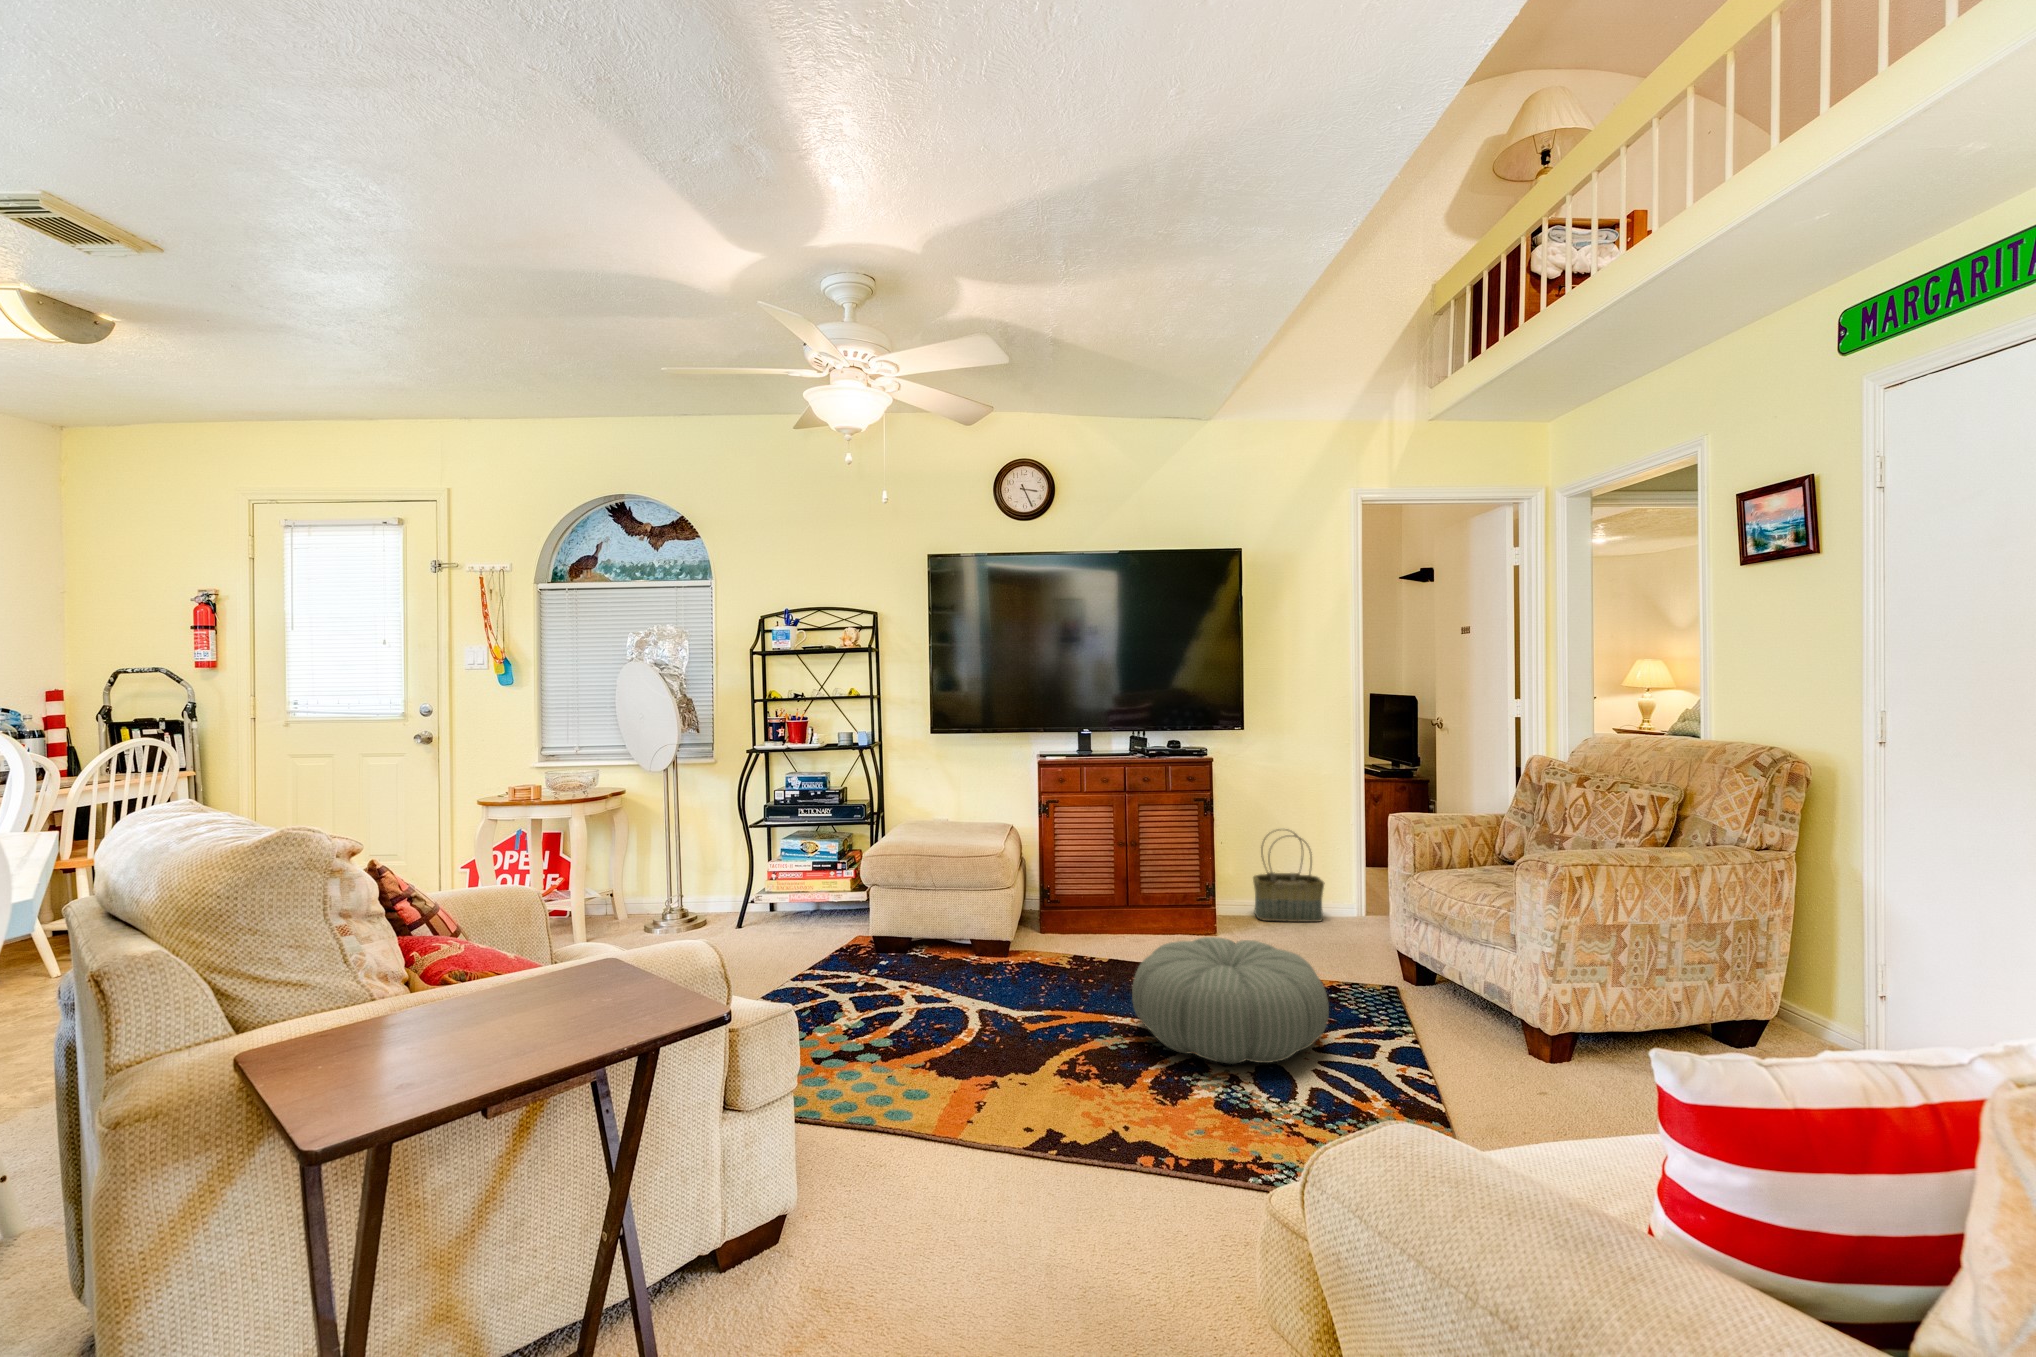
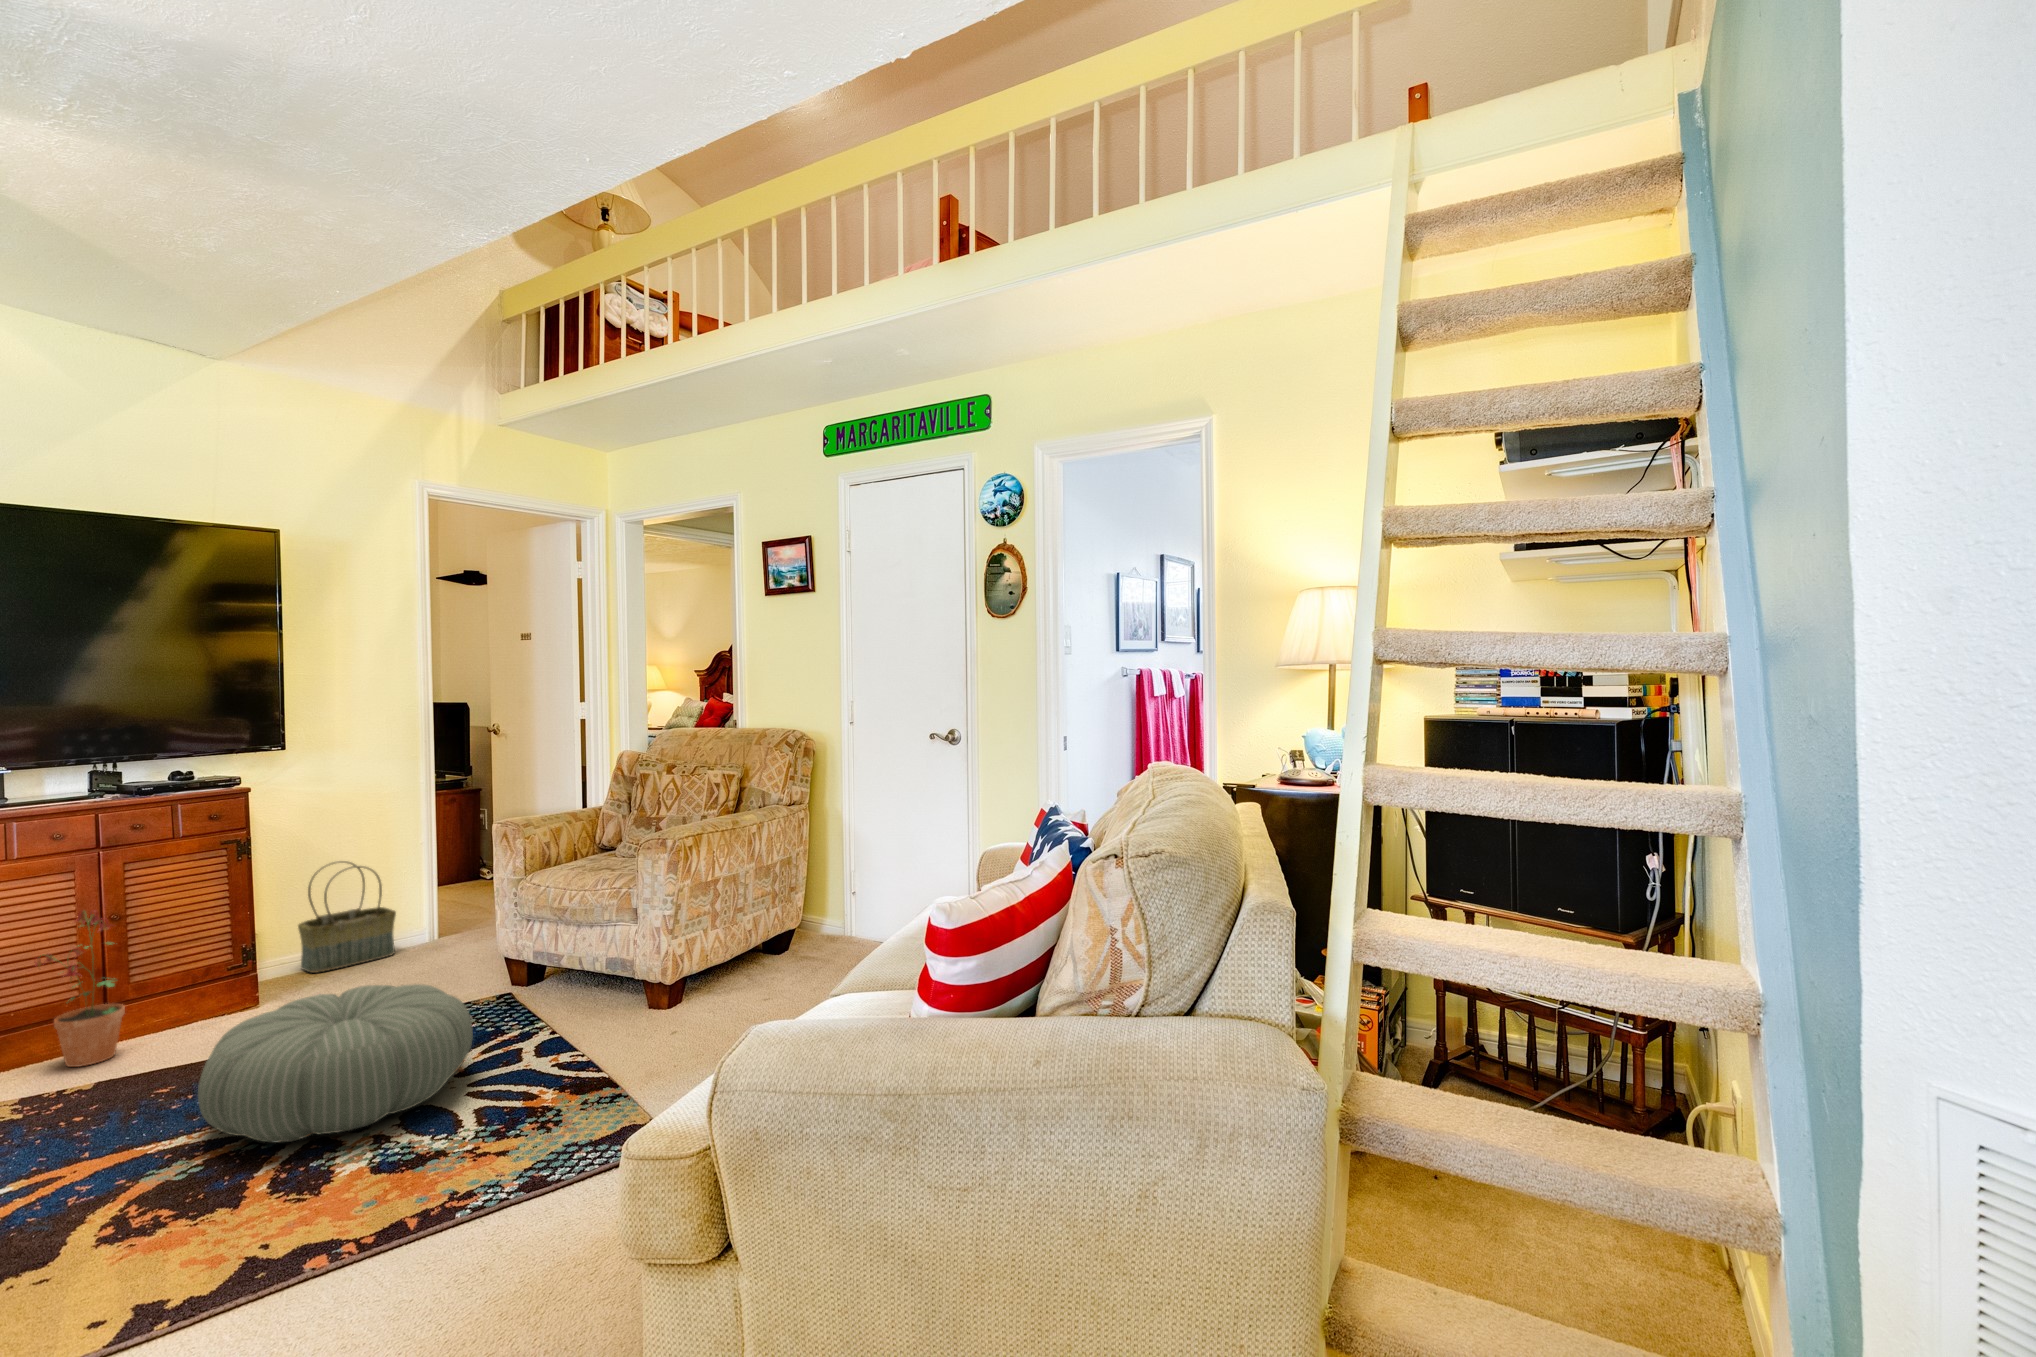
potted plant: none [1088,834,1133,946] -> present [35,911,125,1067]

